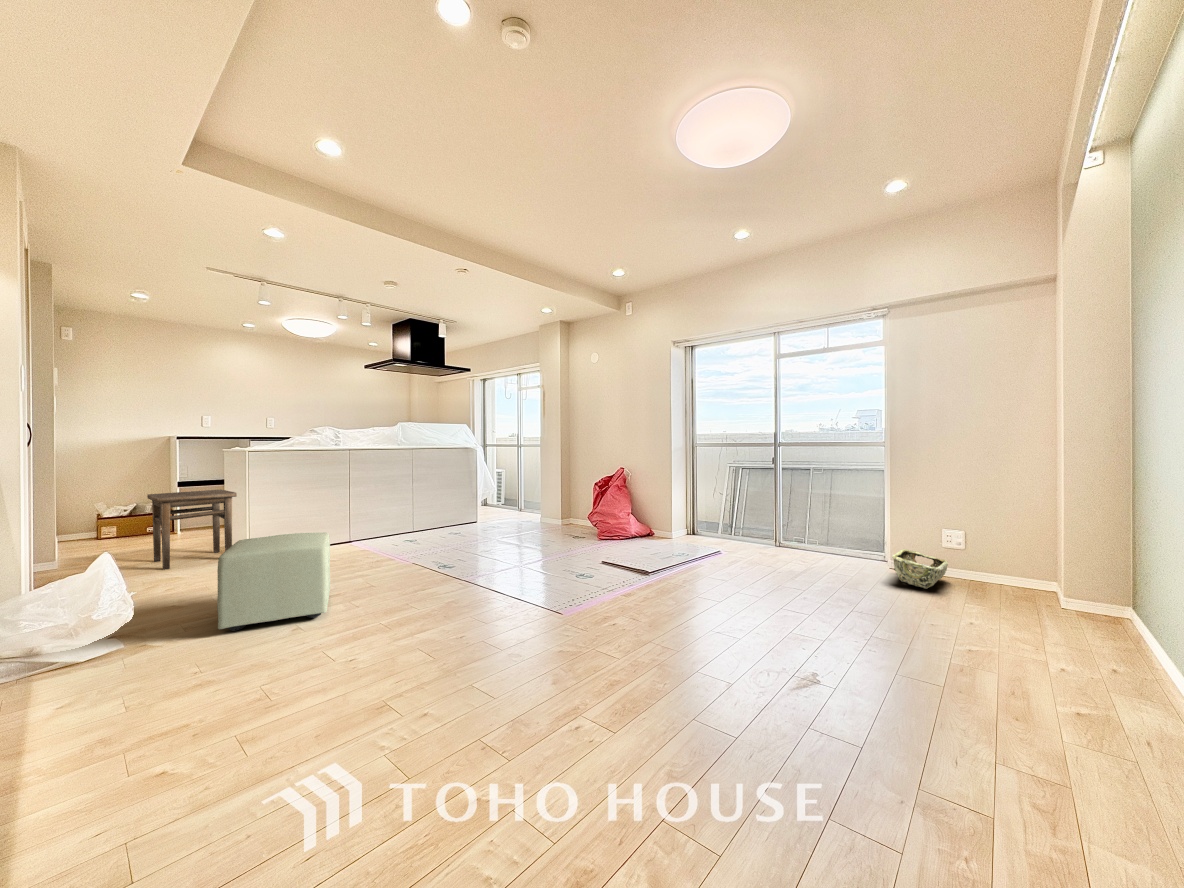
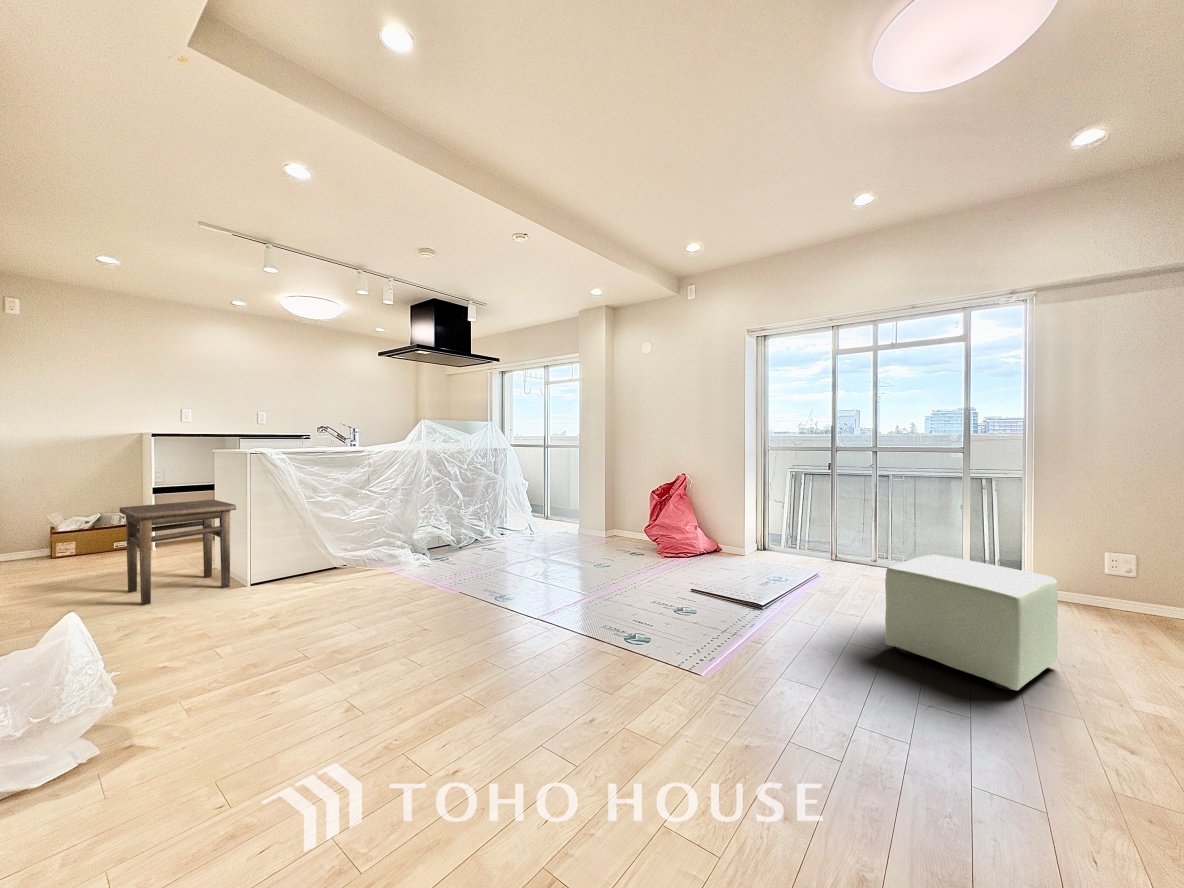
ottoman: present [217,533,330,631] -> present [885,555,1058,690]
woven basket: present [892,549,948,589] -> none [1056,575,1136,627]

